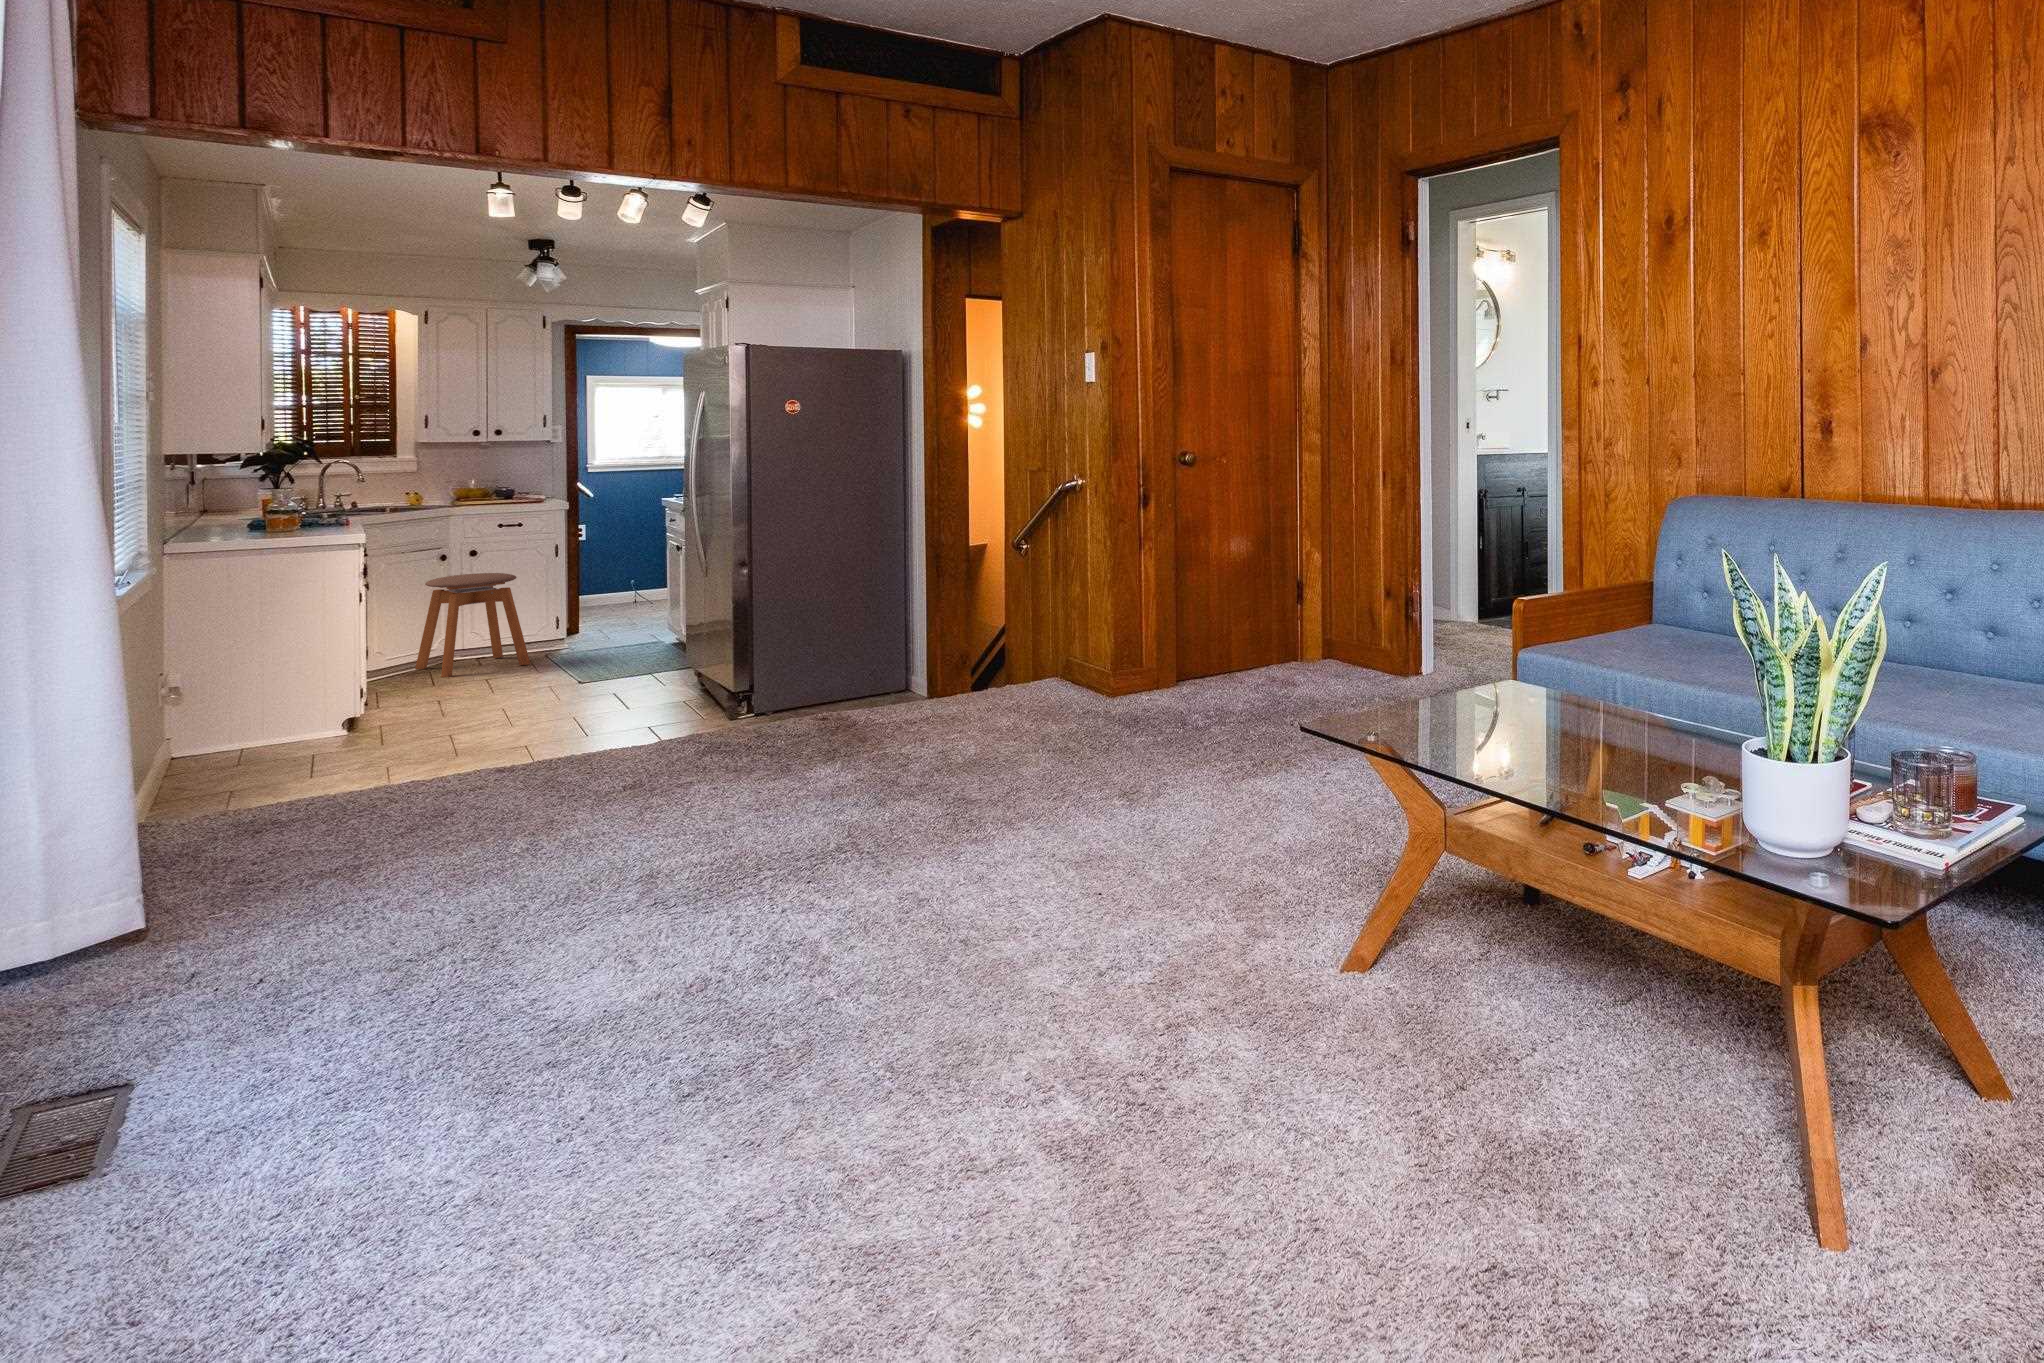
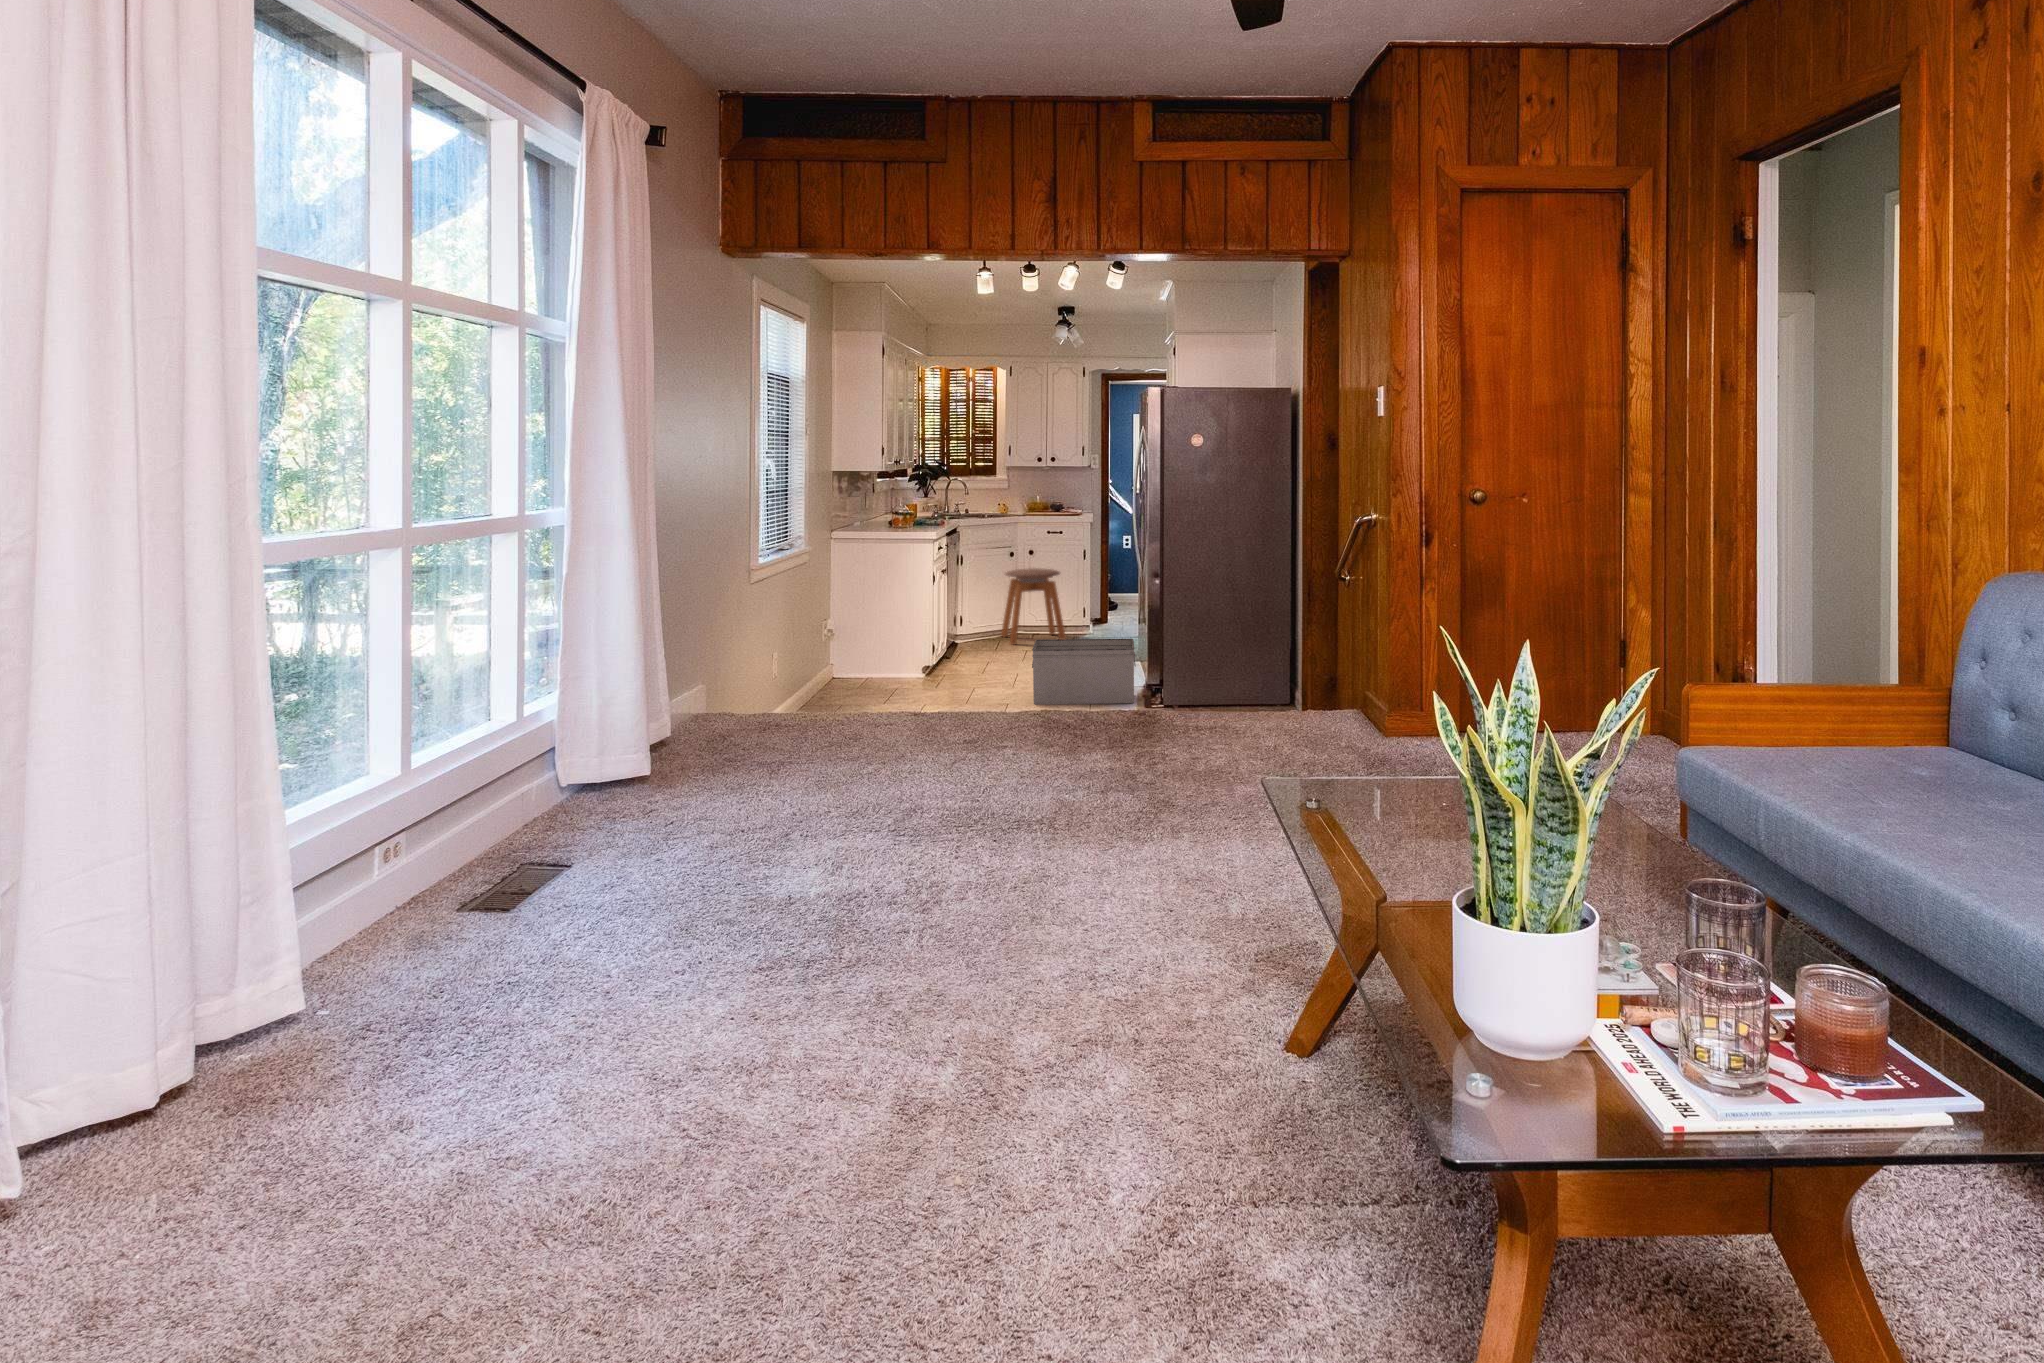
storage bin: none [551,645,708,744] -> present [1032,639,1136,704]

